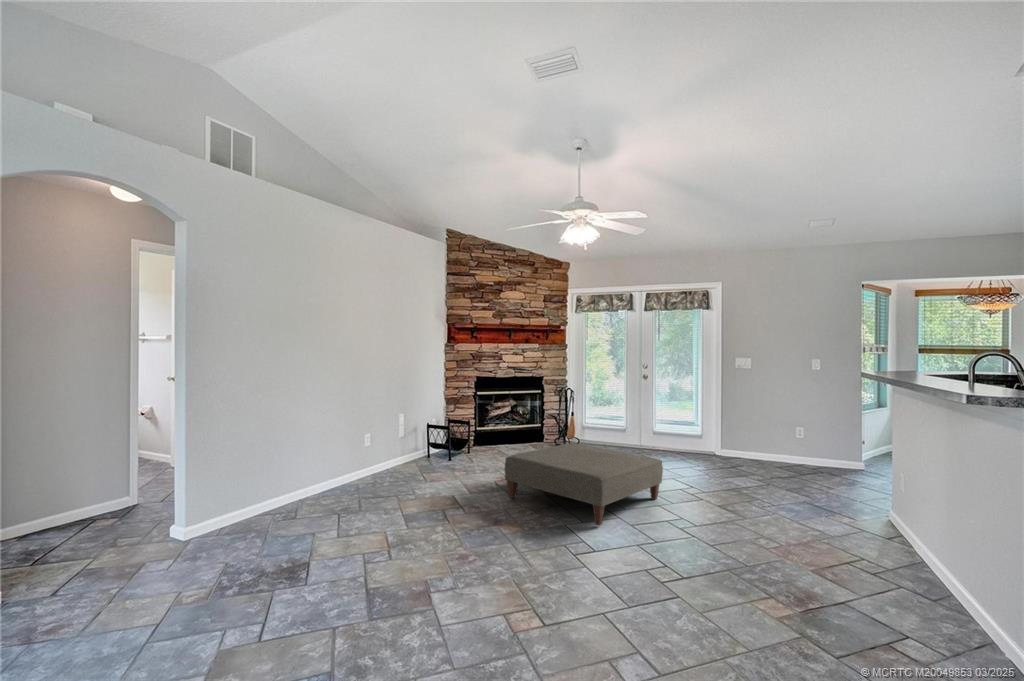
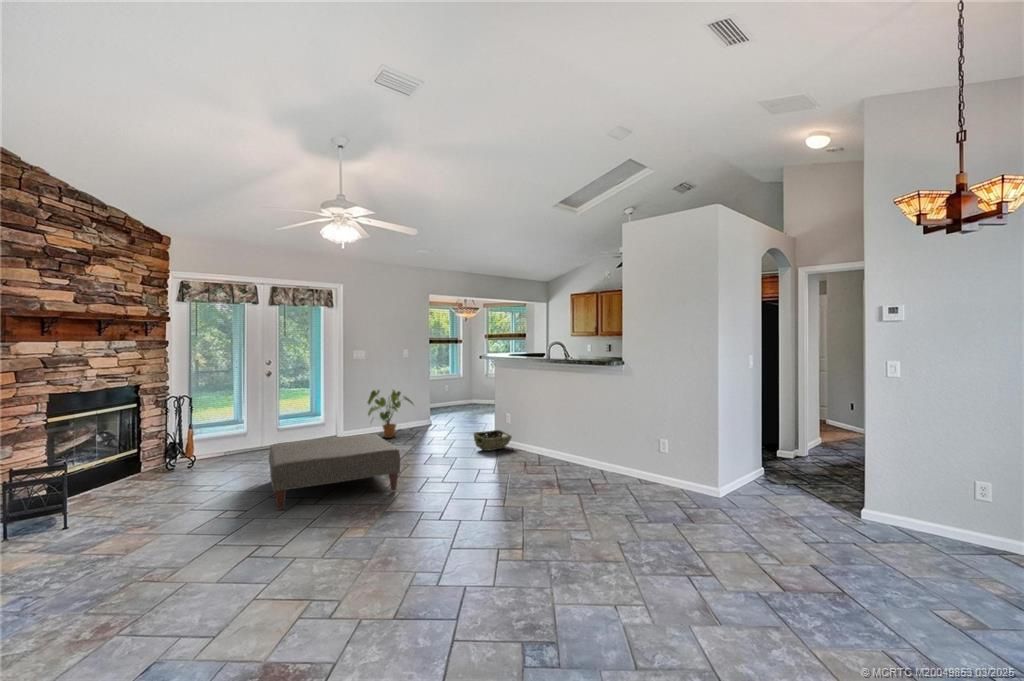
house plant: none [737,413,814,479] -> present [368,390,414,438]
woven basket: none [817,504,895,551] -> present [474,430,512,451]

